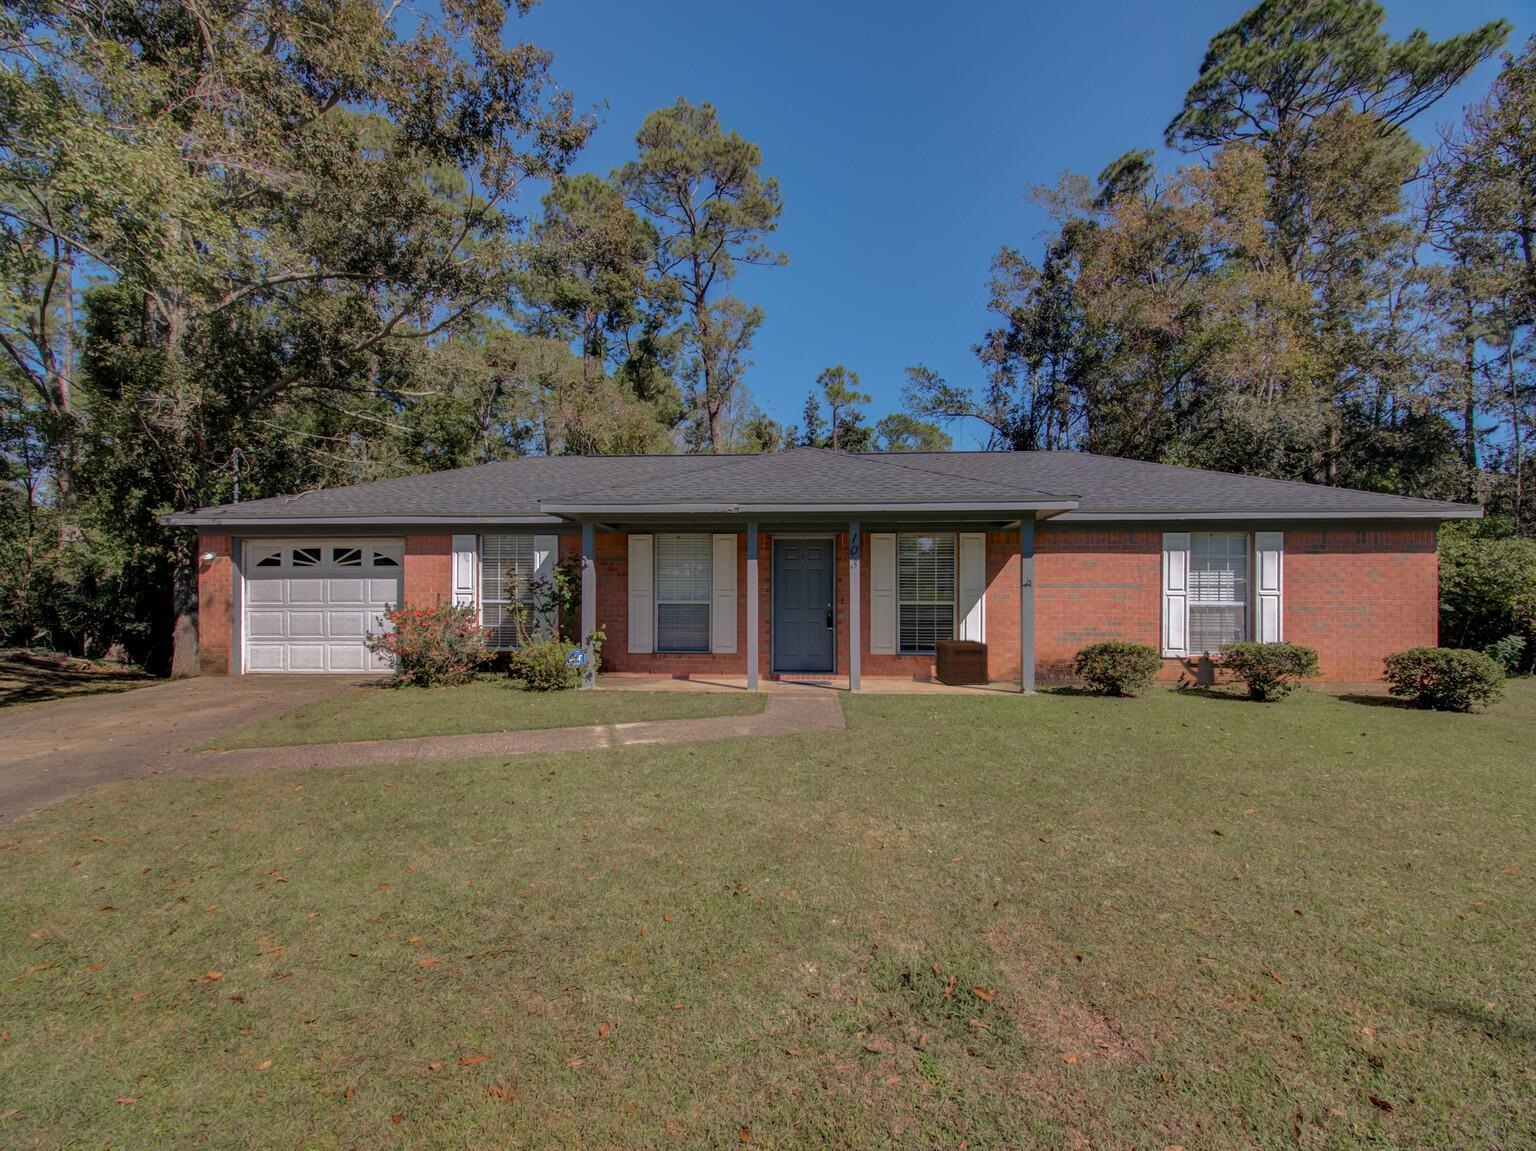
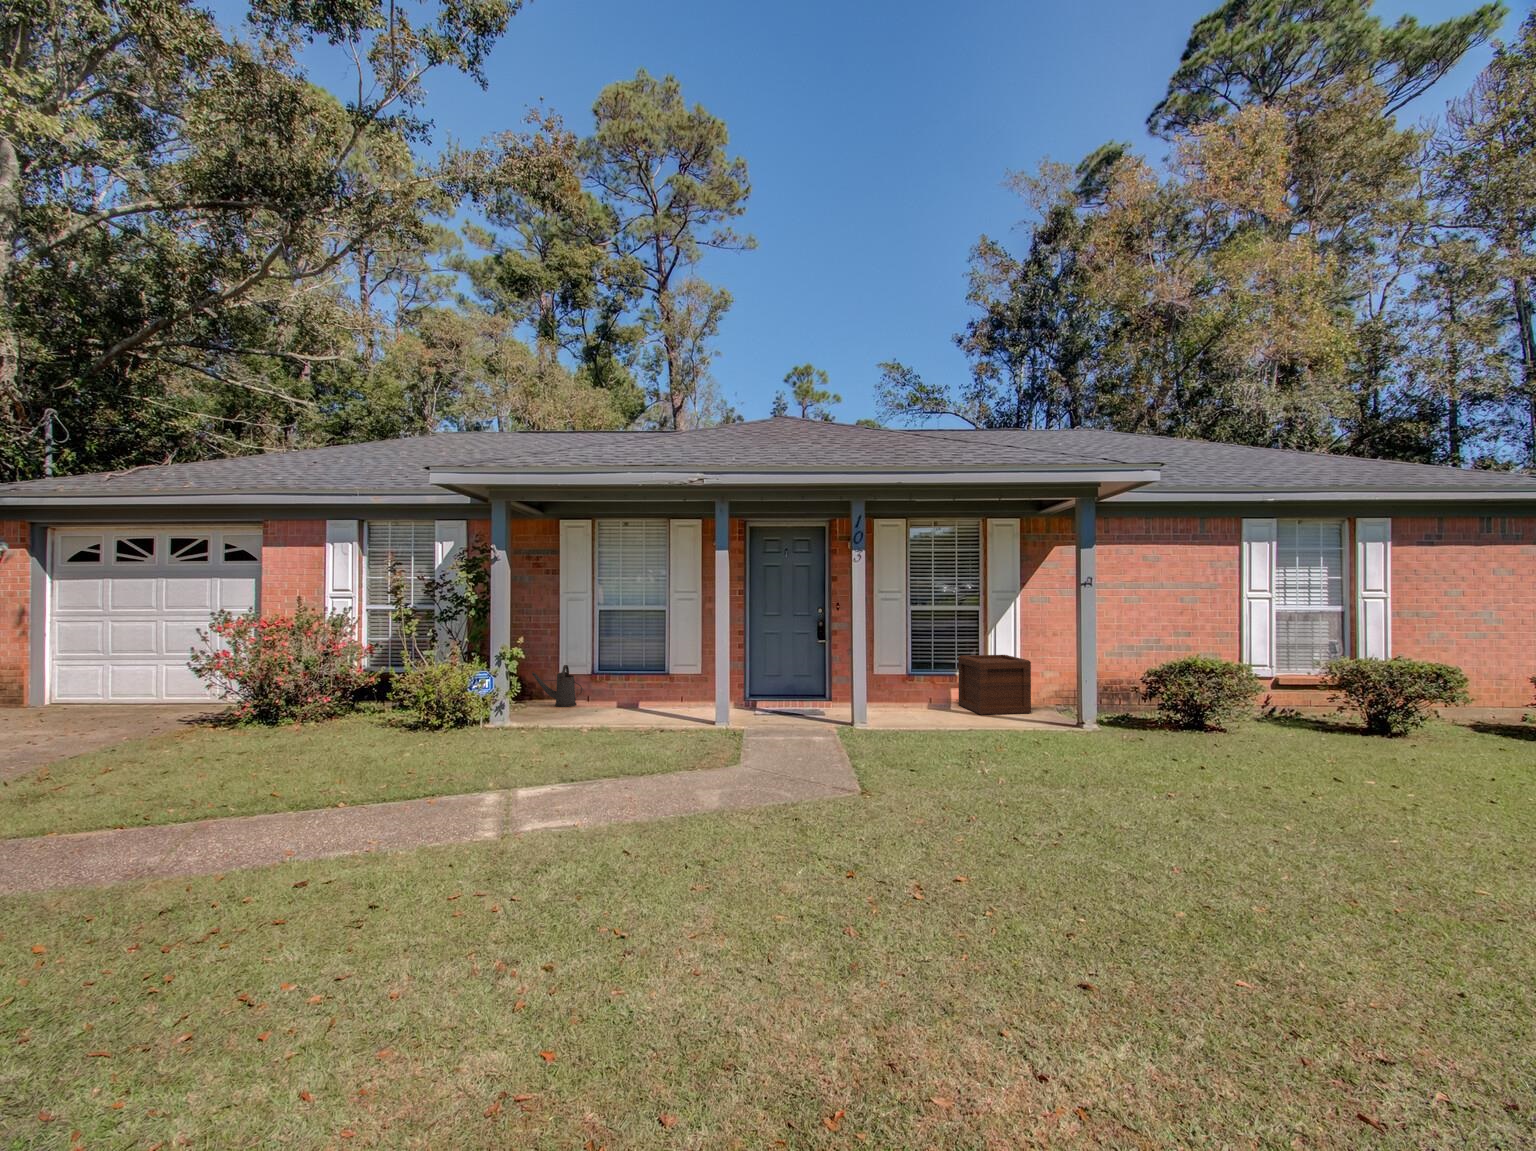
watering can: present [1176,651,1220,685] -> present [532,665,582,707]

